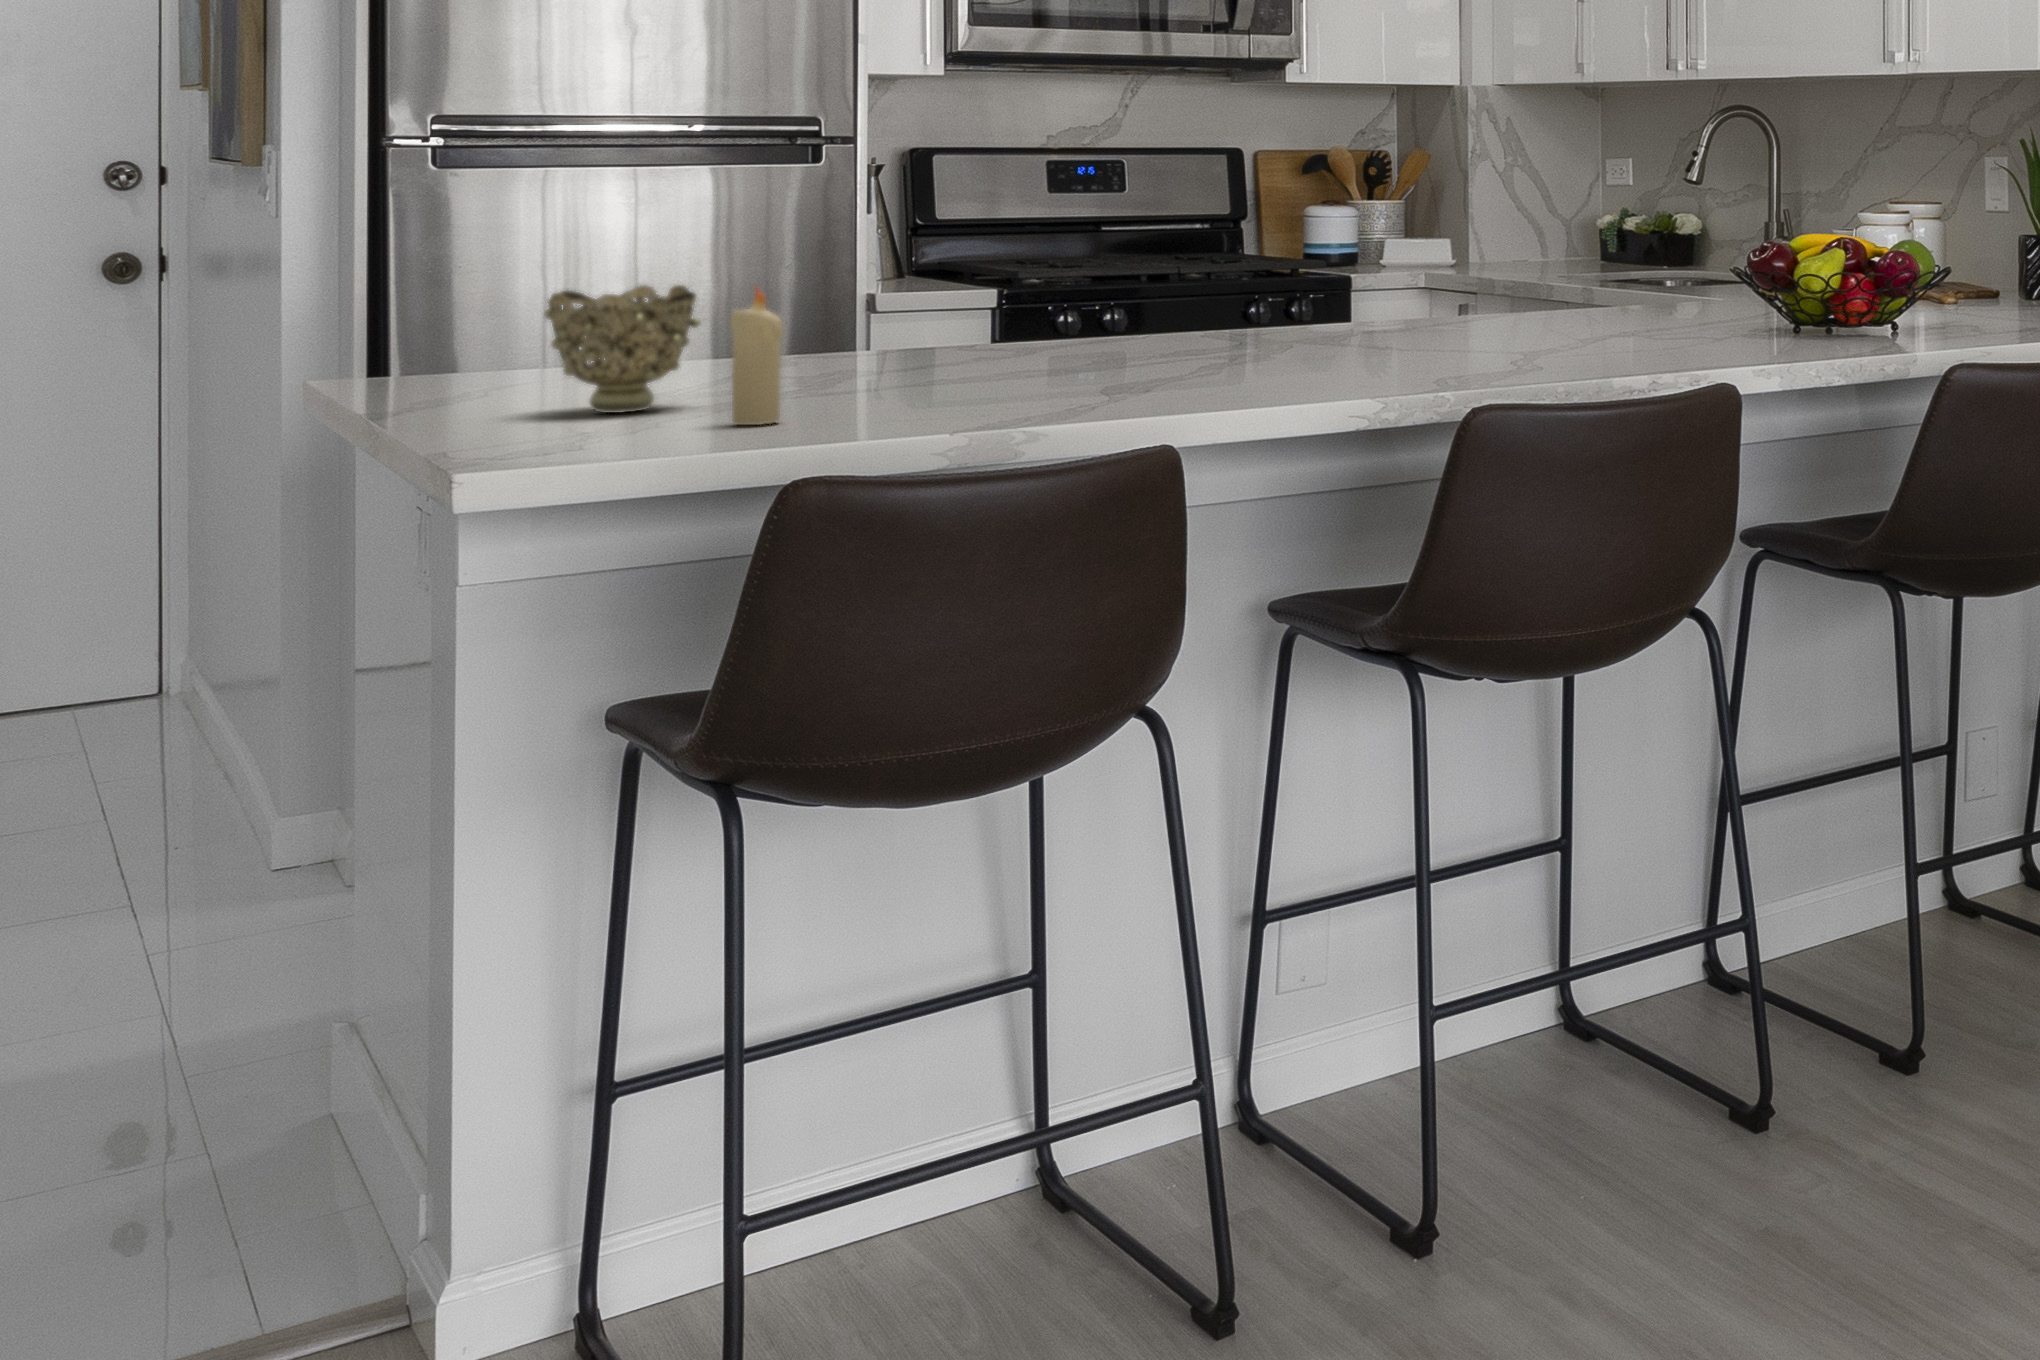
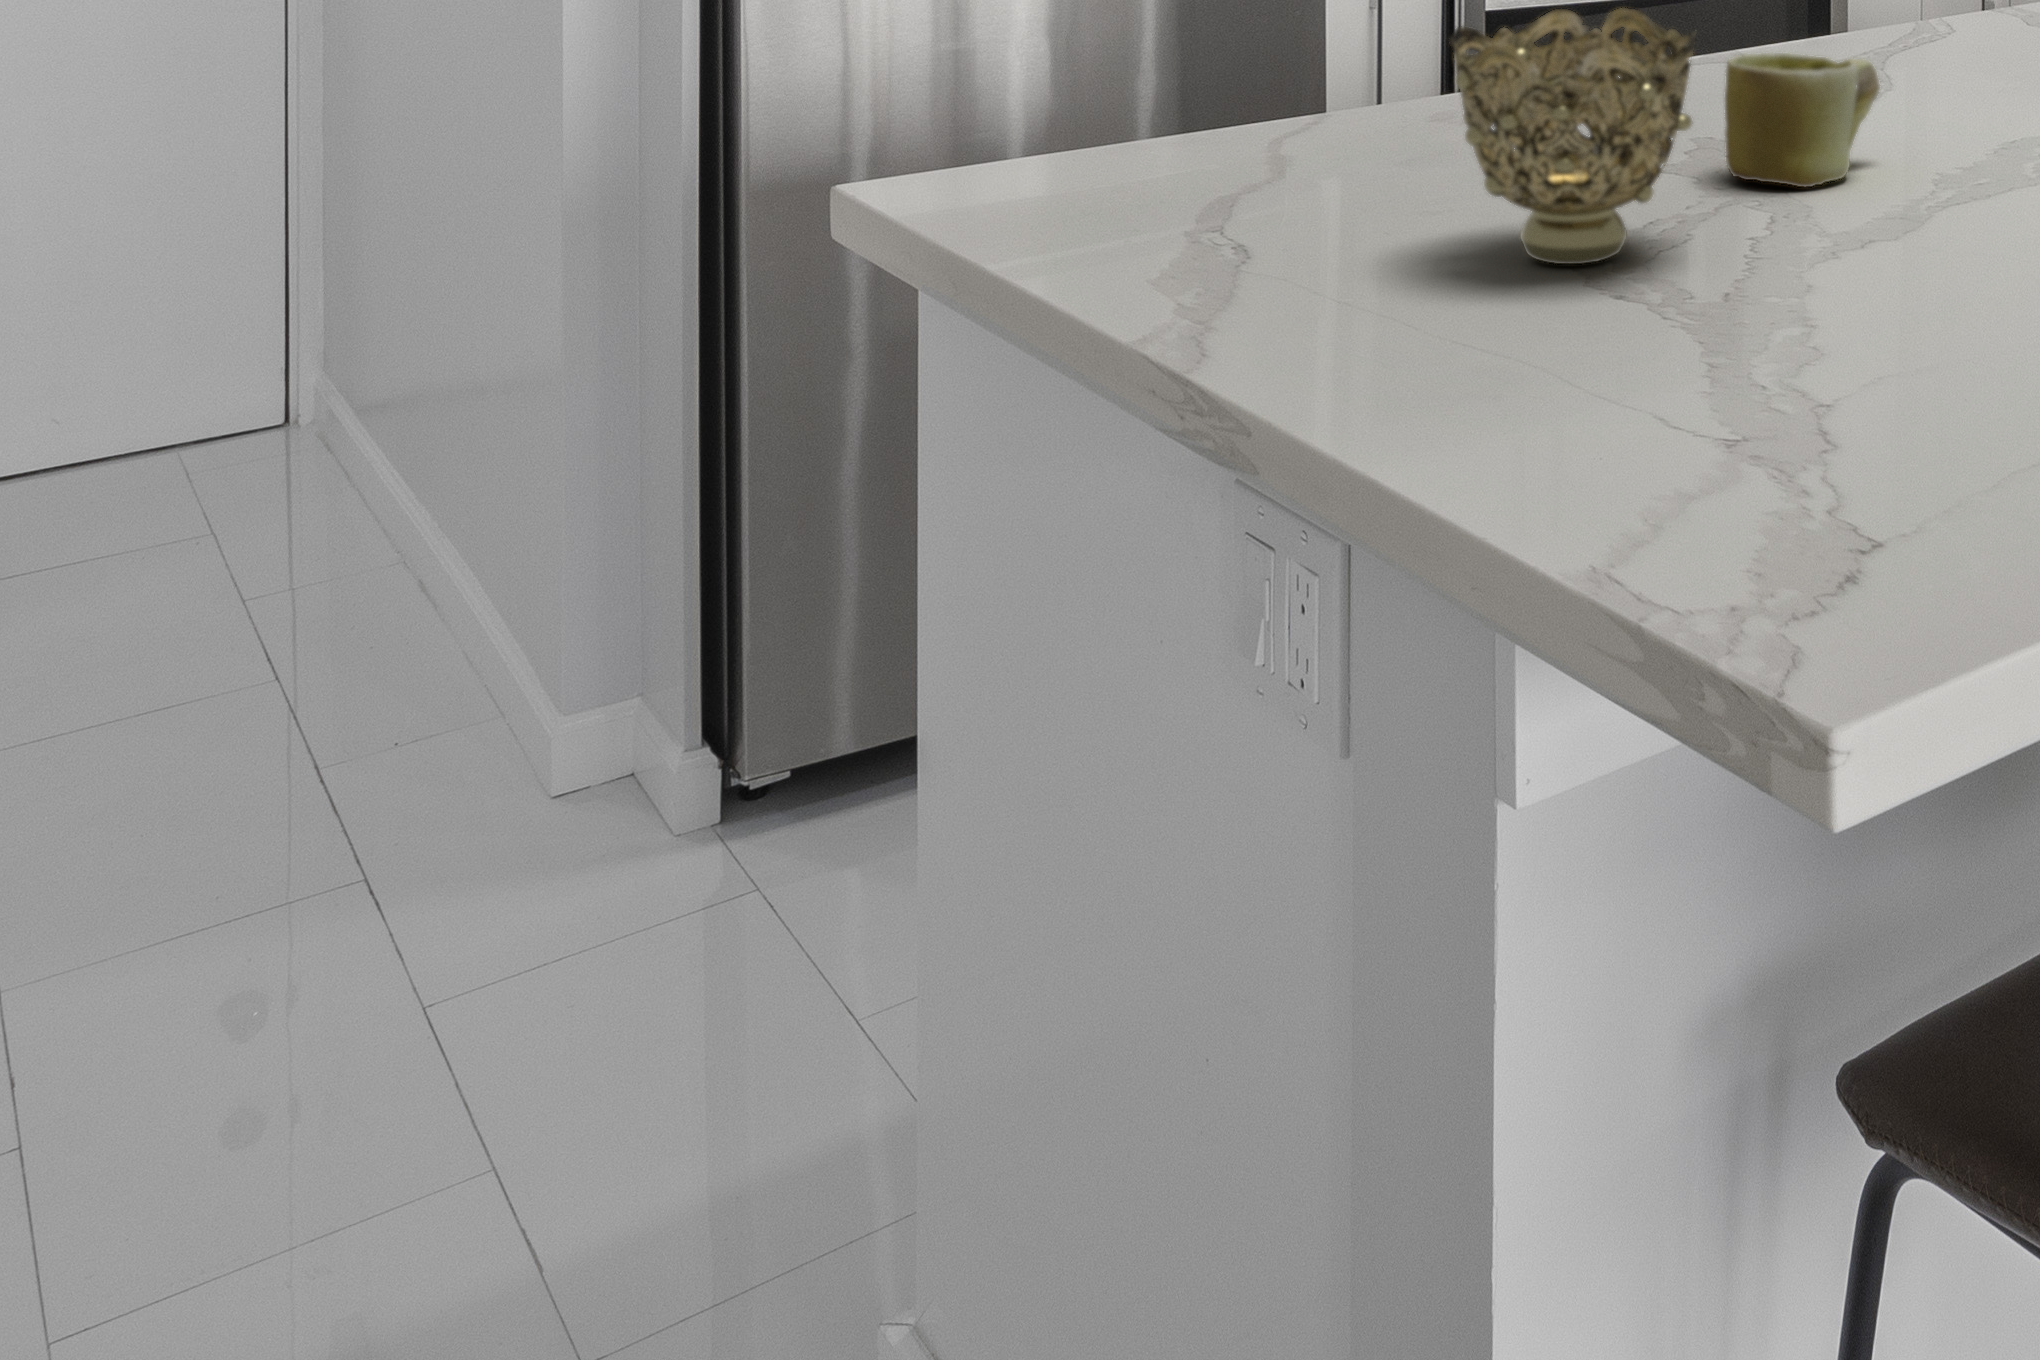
candle: present [731,289,783,425] -> none [1903,41,1995,324]
mug: none [784,323,894,393] -> present [1725,53,1880,187]

